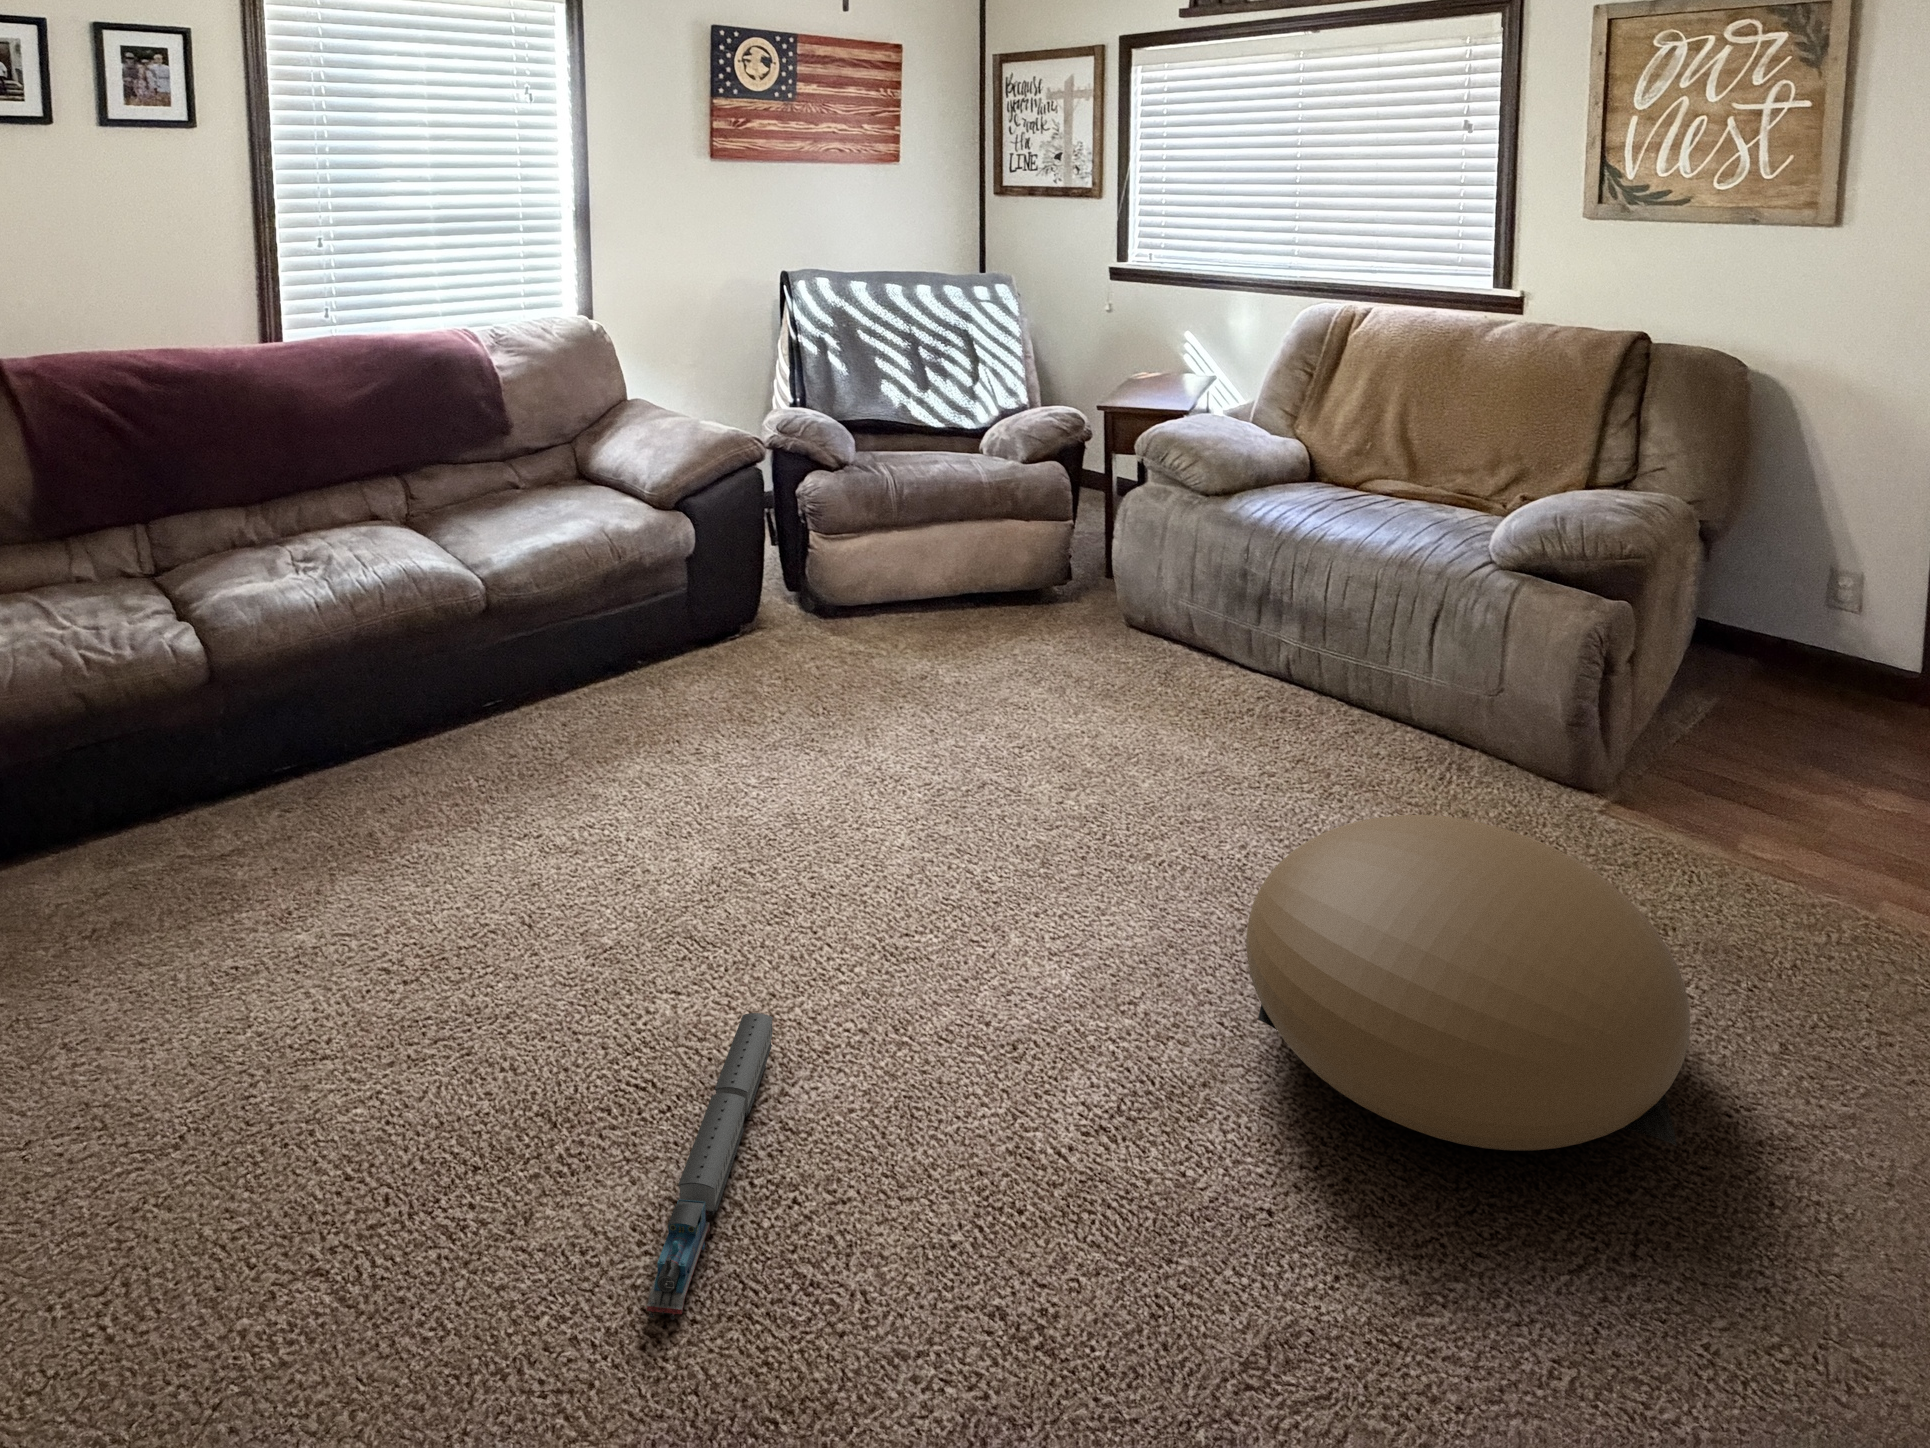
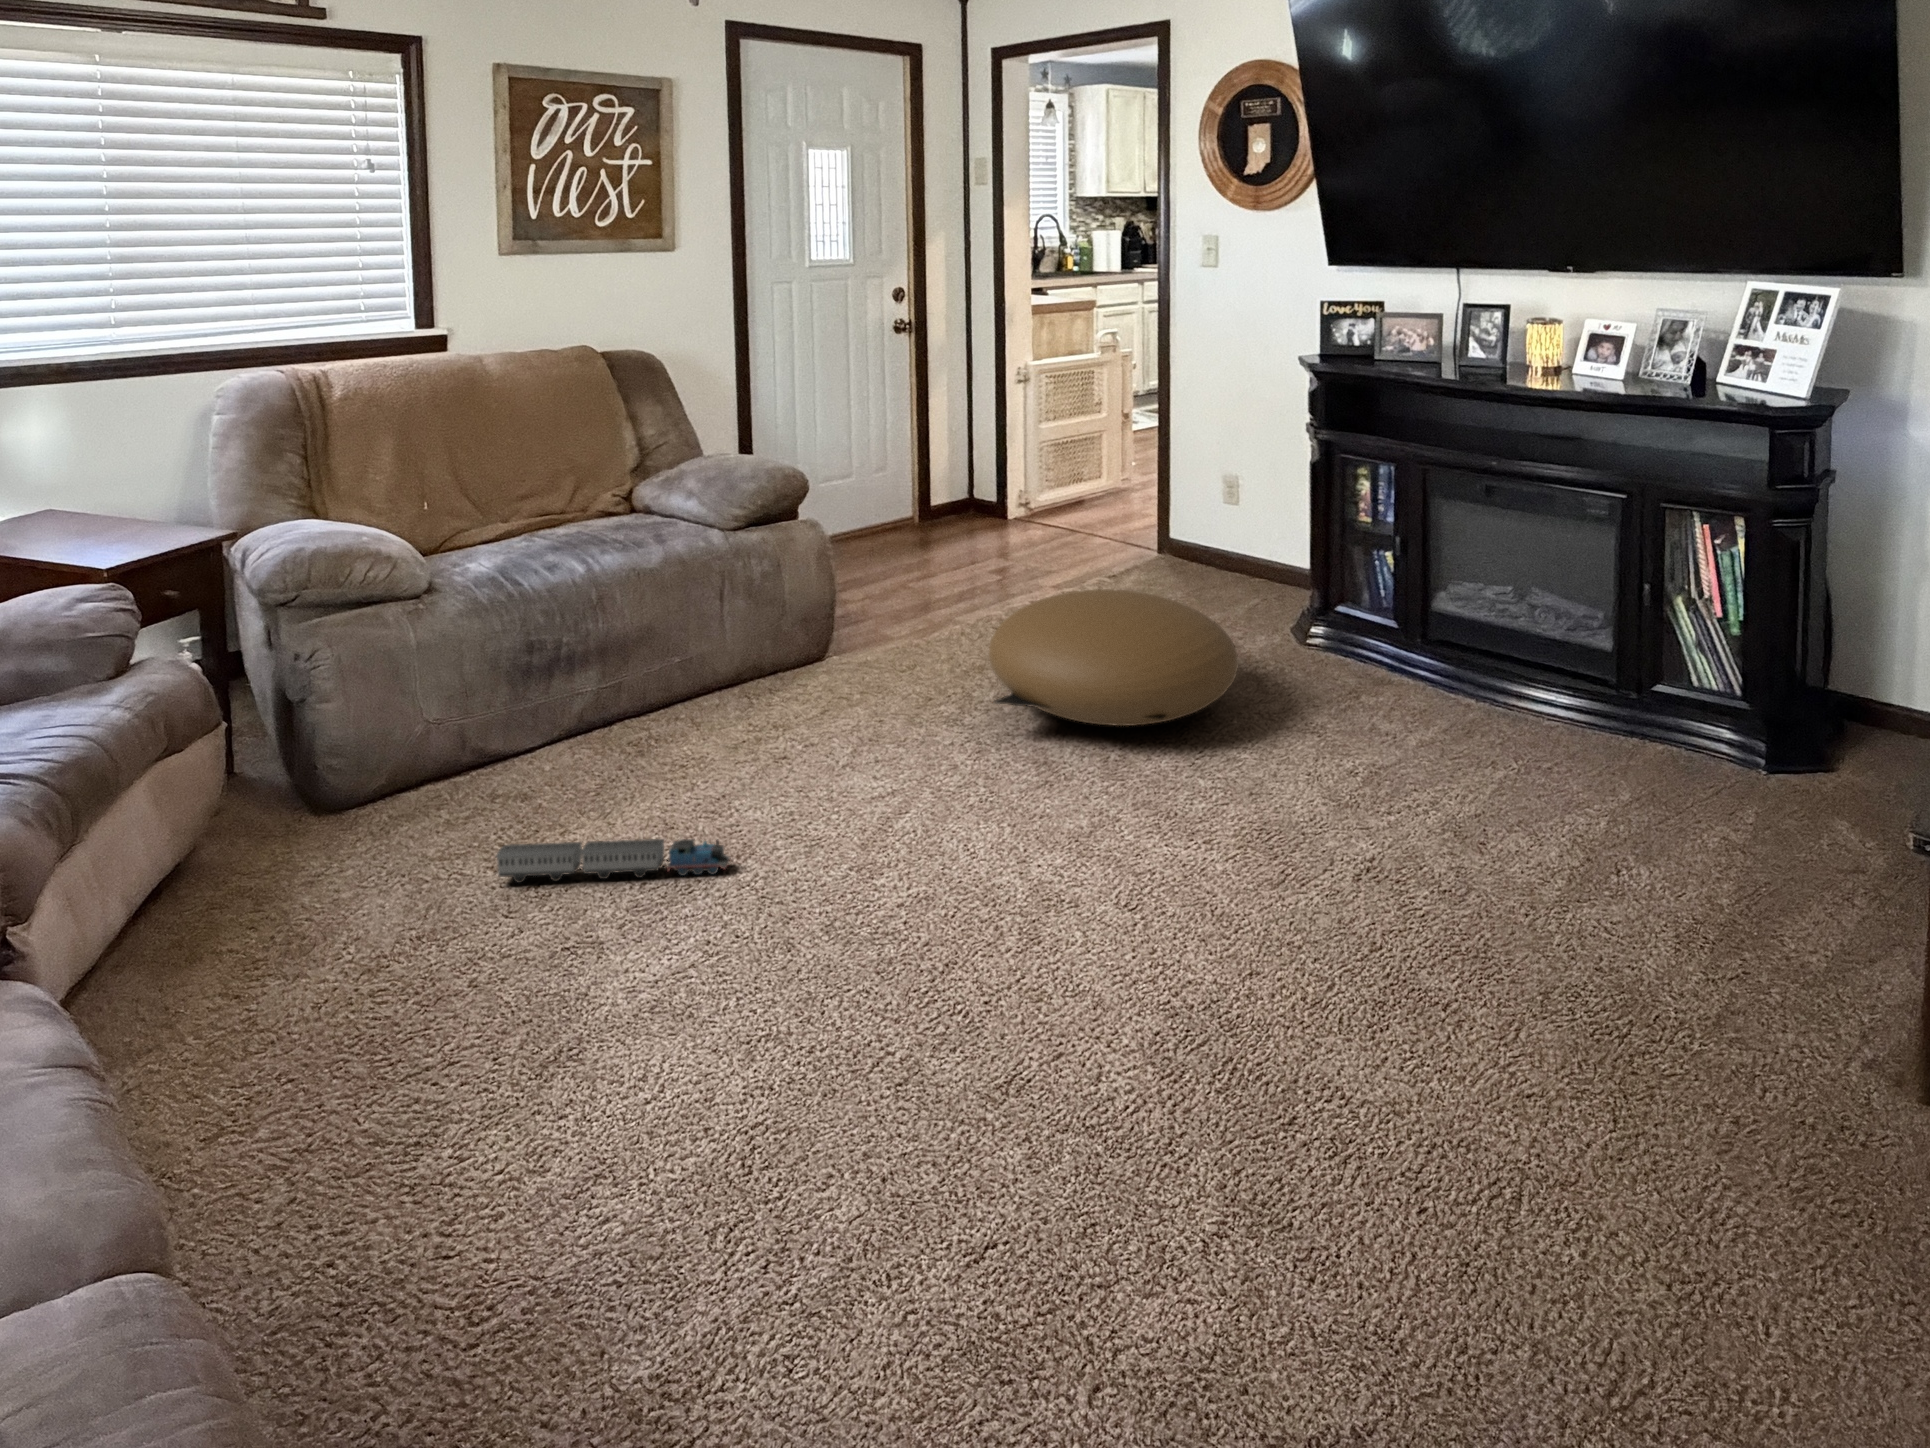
toy train: present [647,1013,773,1320] -> present [496,839,731,883]

